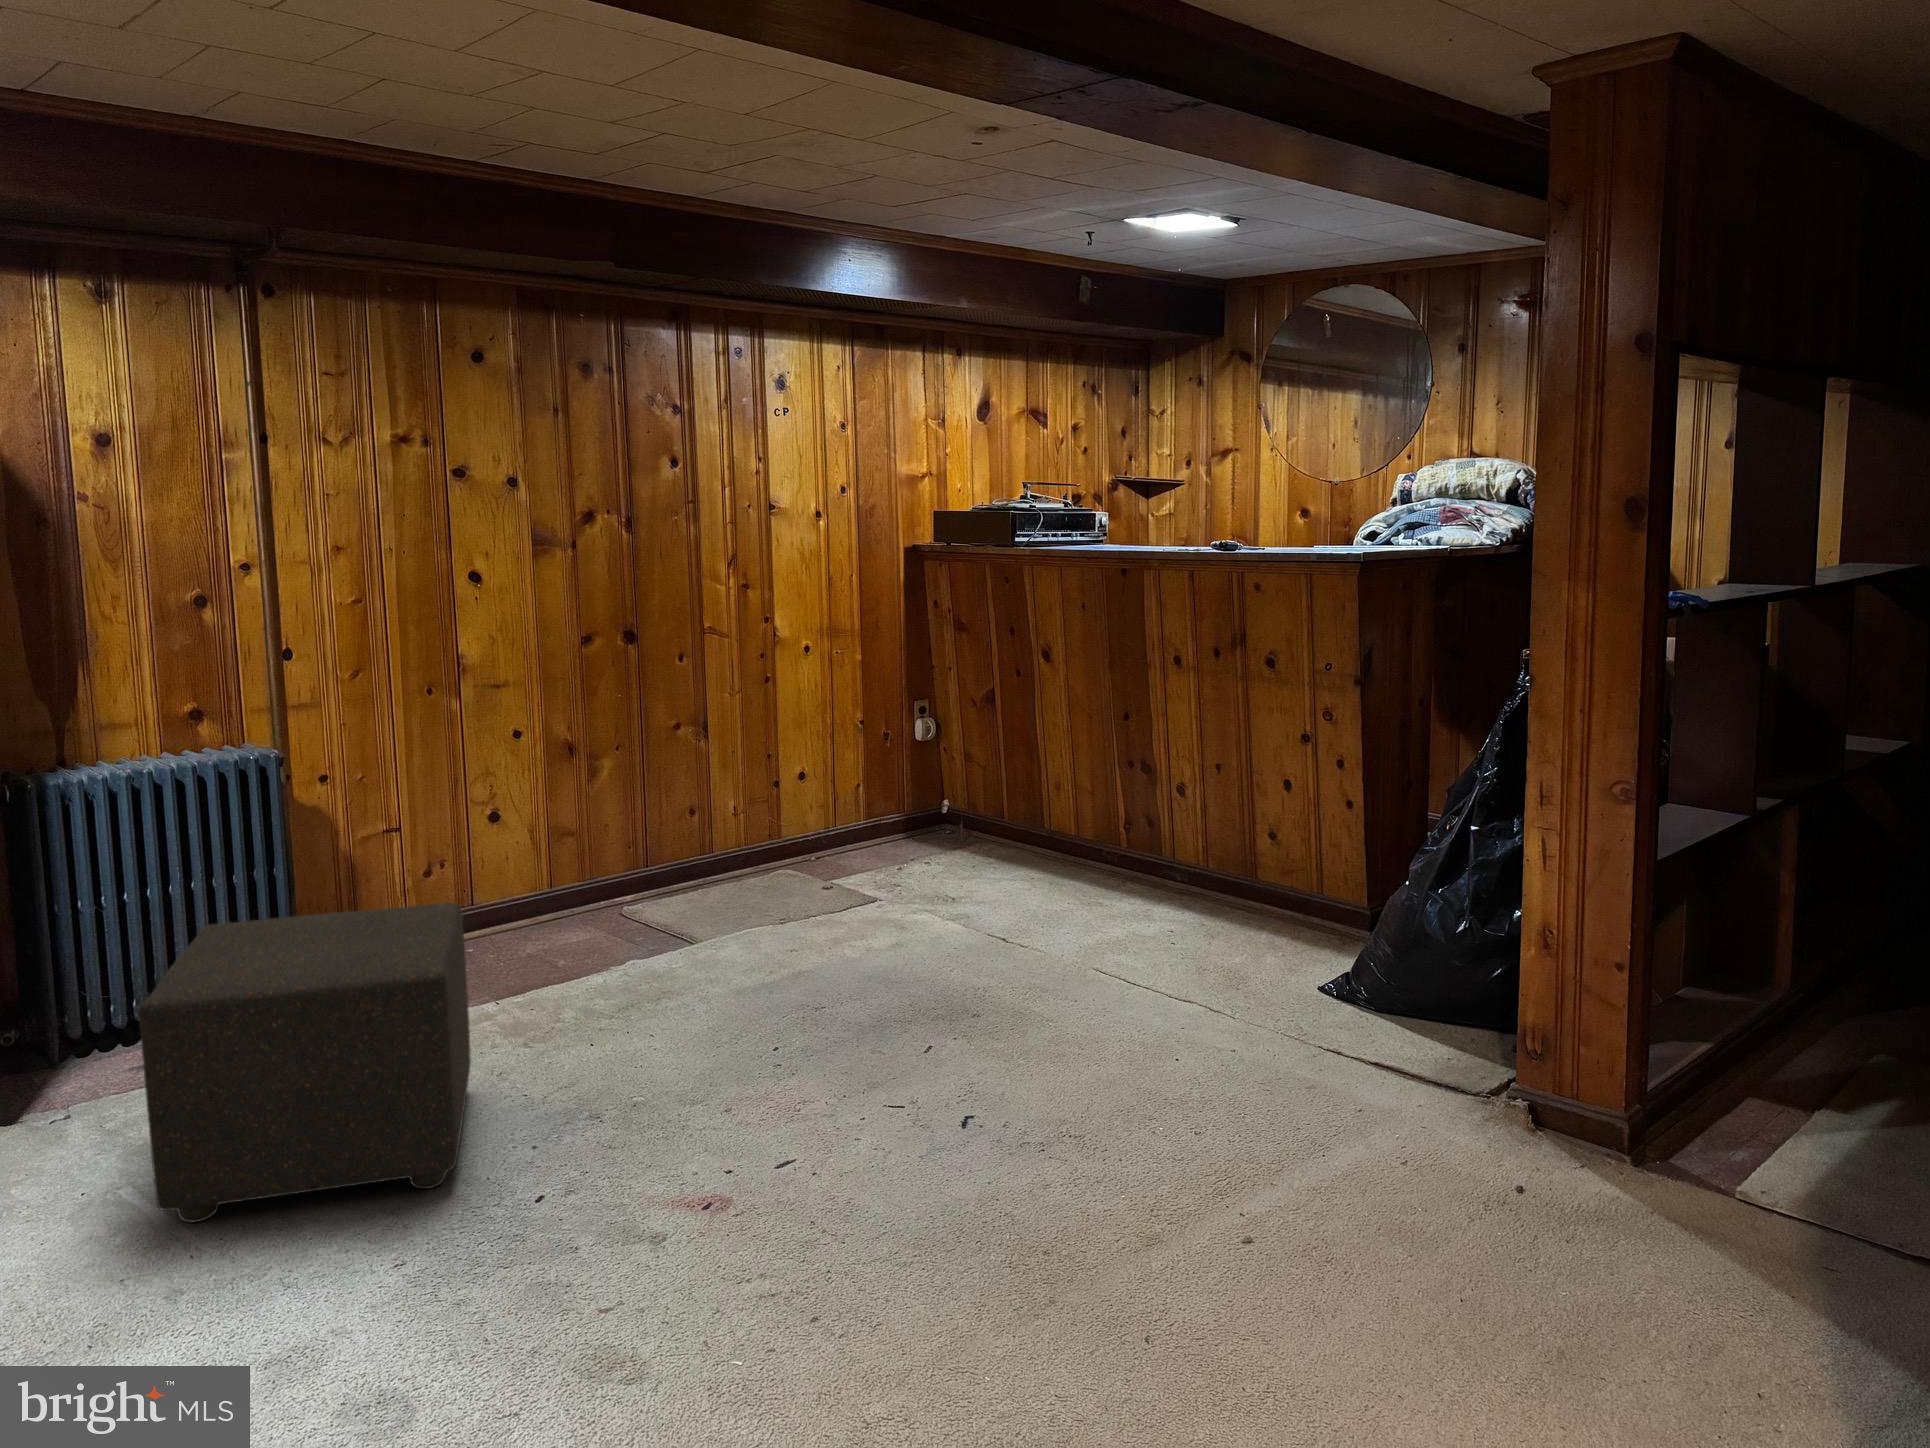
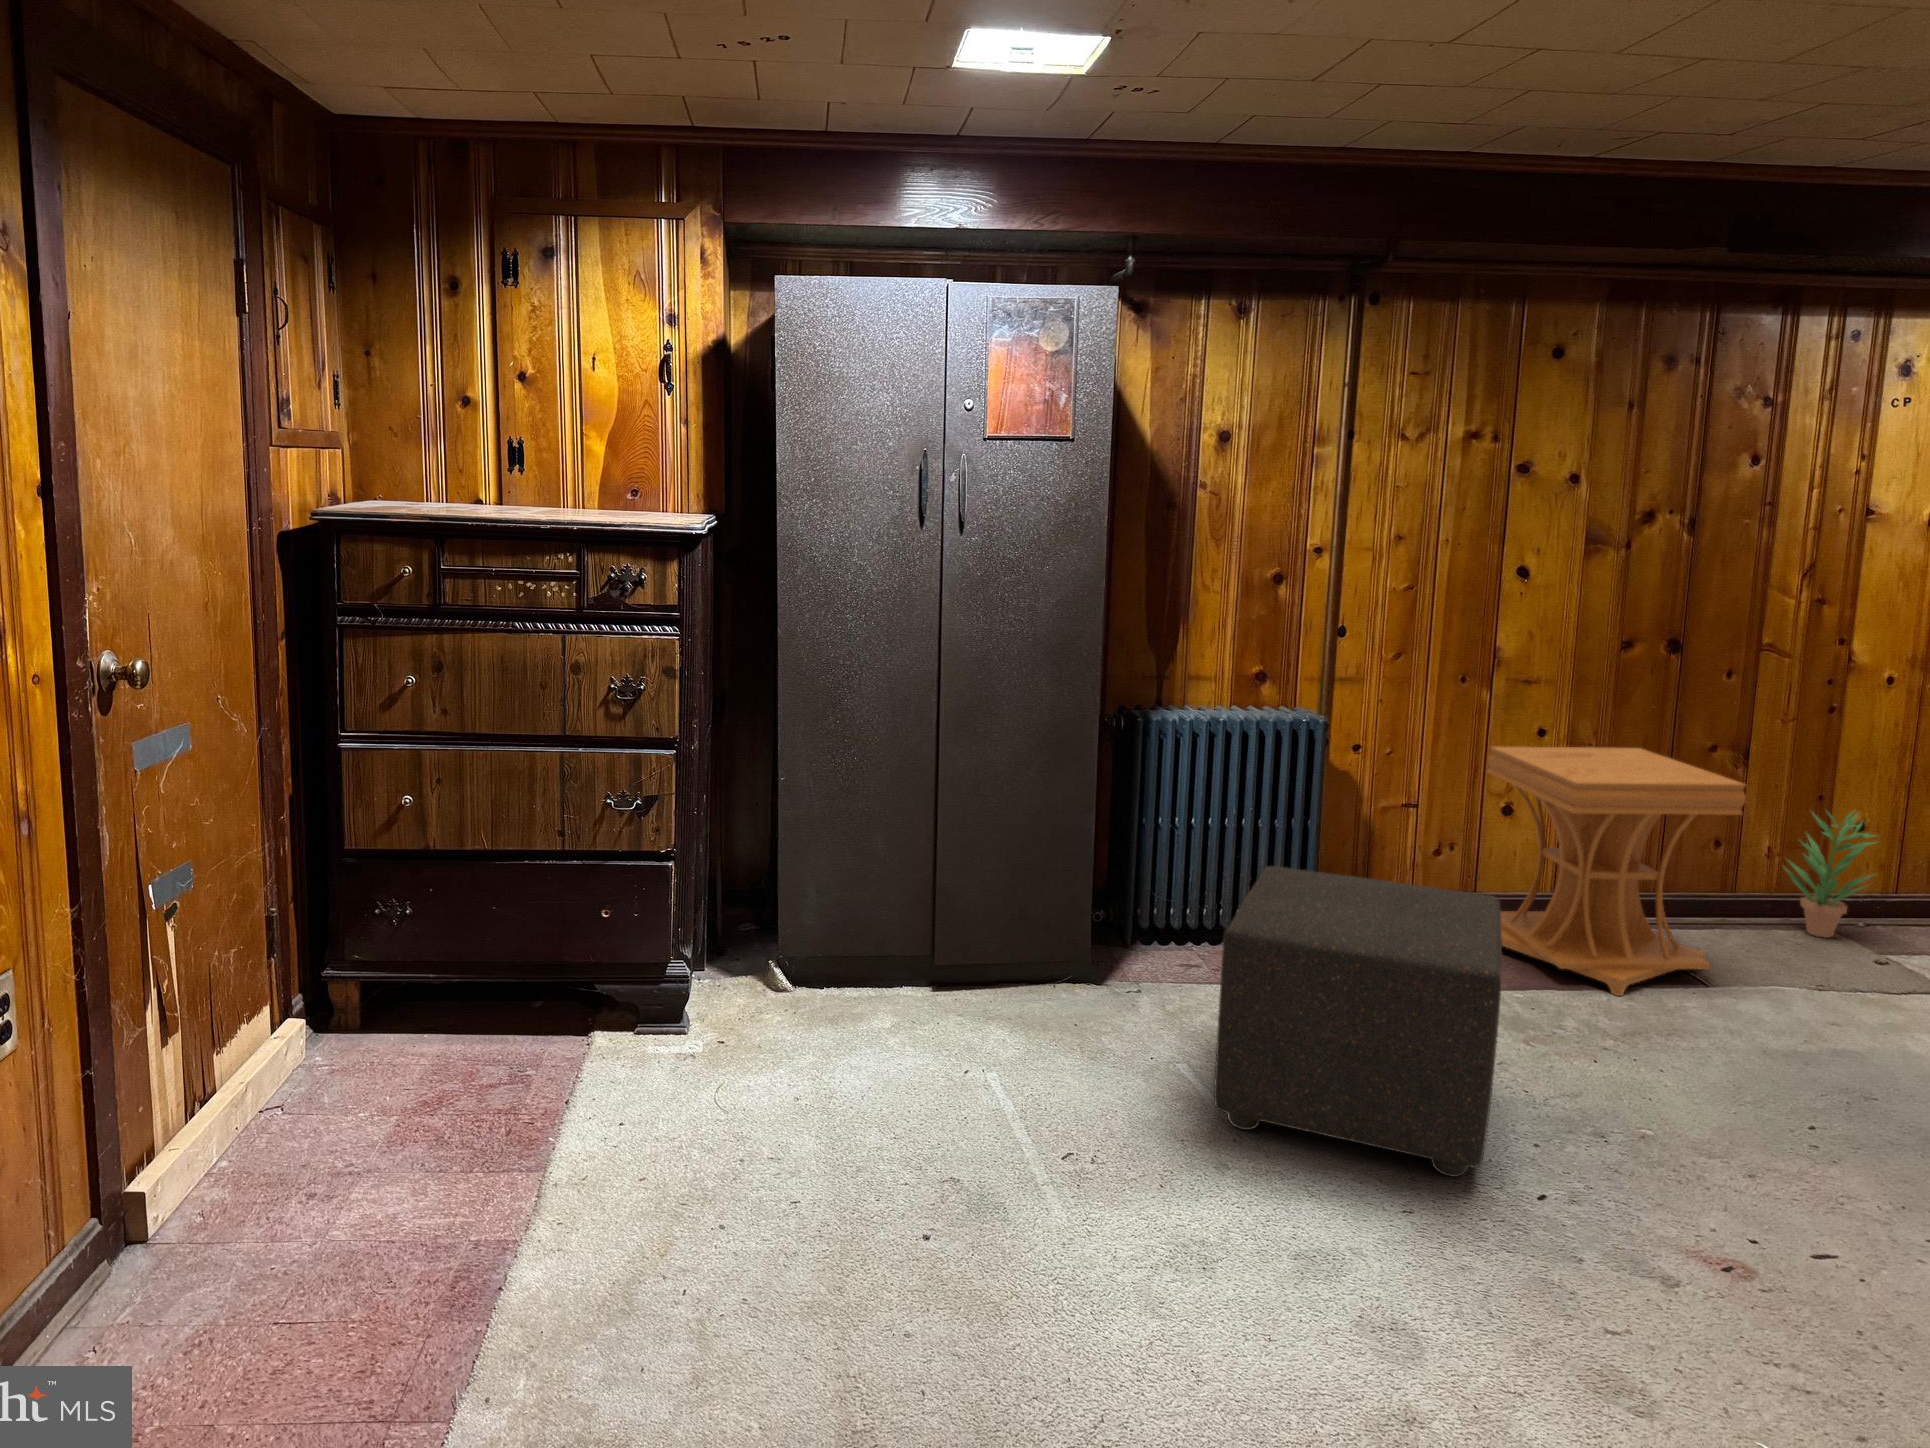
side table: none [467,736,692,974] -> present [1487,746,1746,996]
potted plant: none [745,762,814,880] -> present [1785,810,1874,938]

